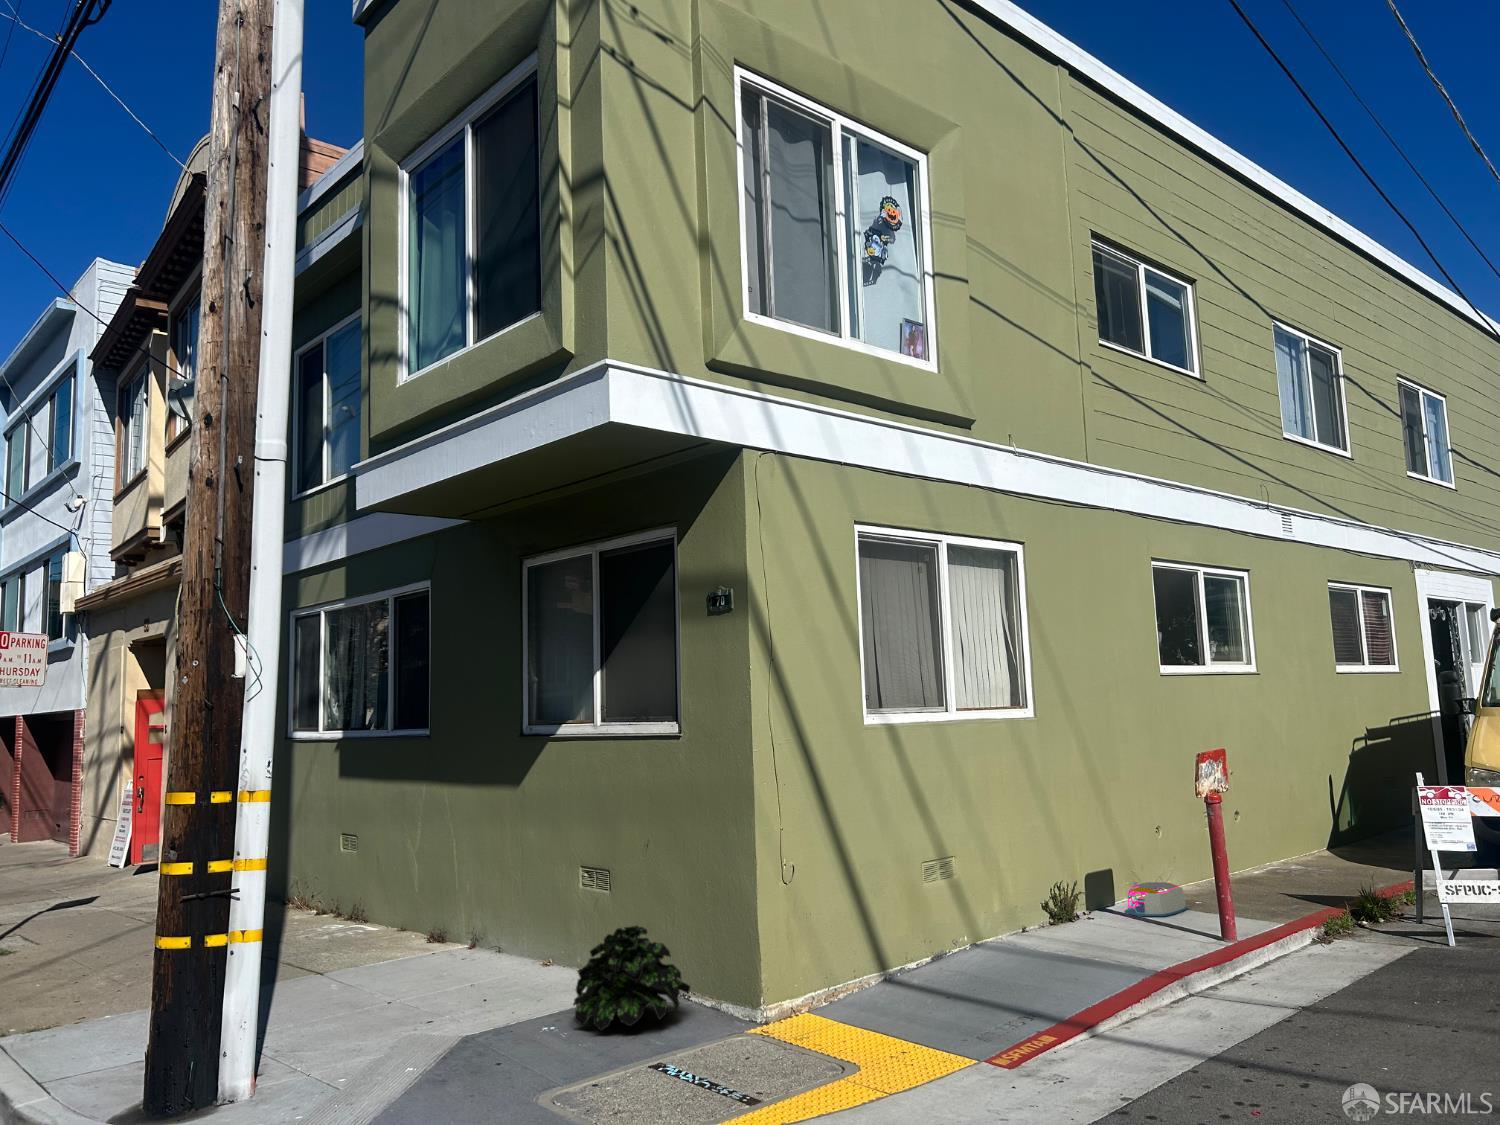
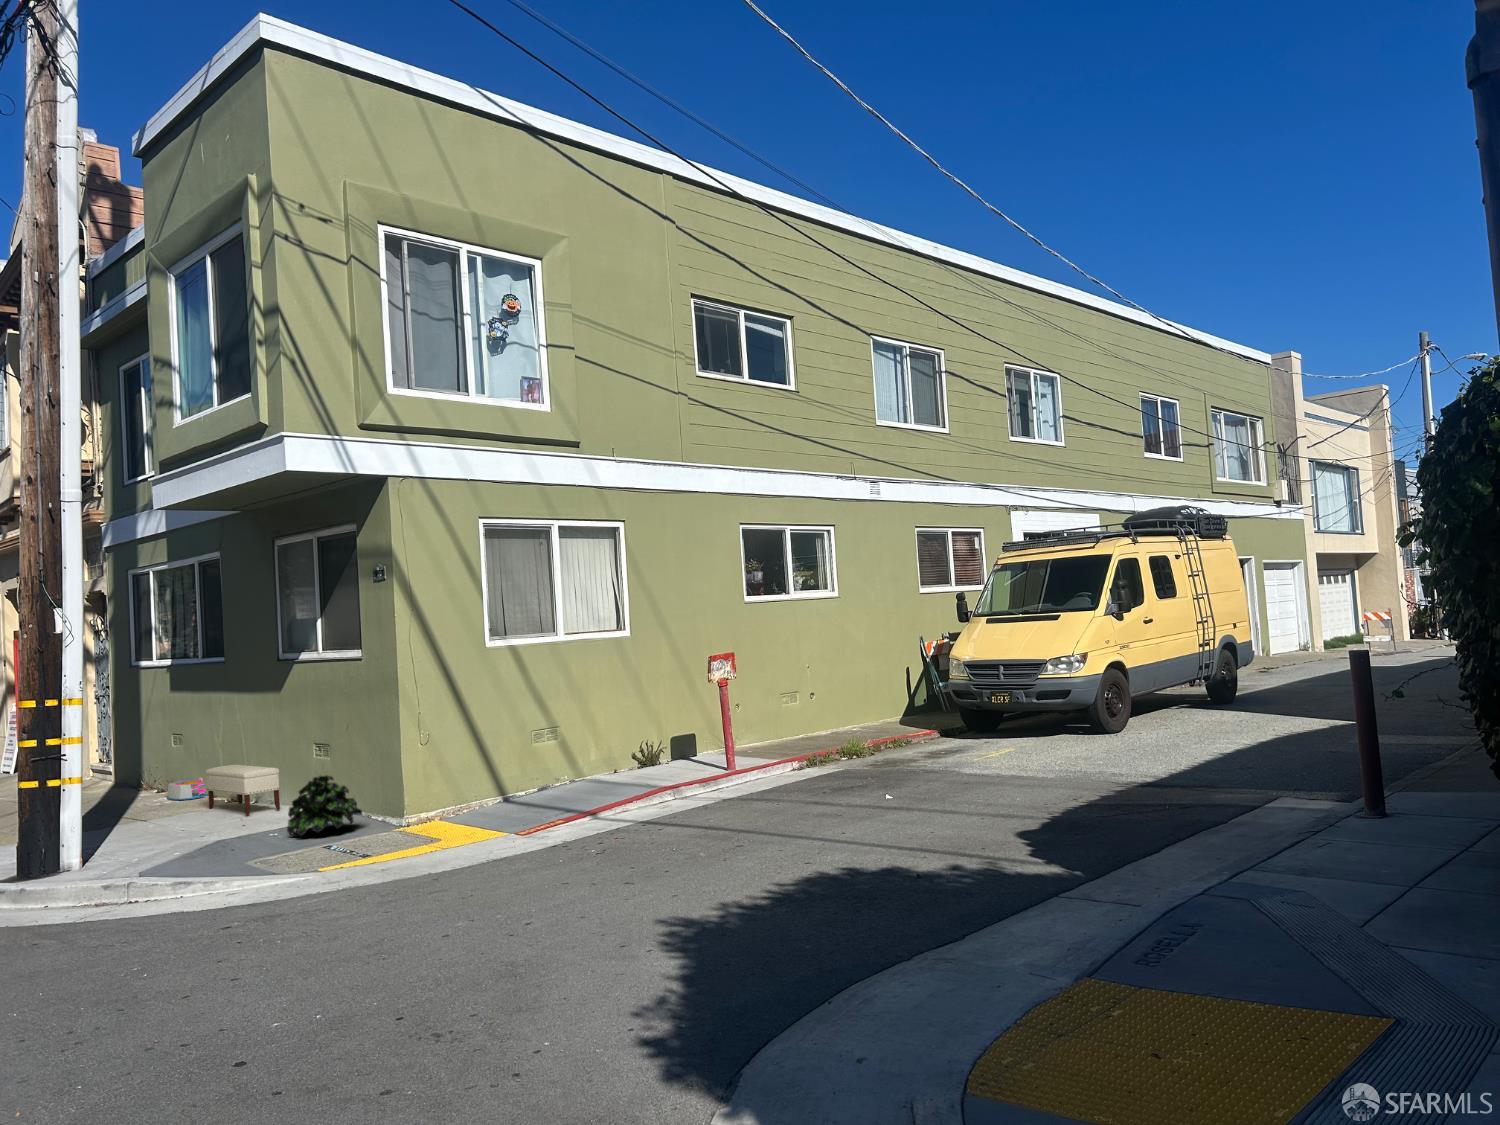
storage bin: present [1124,882,1188,916] -> present [167,777,208,800]
bench: none [410,889,527,973] -> present [206,765,280,815]

